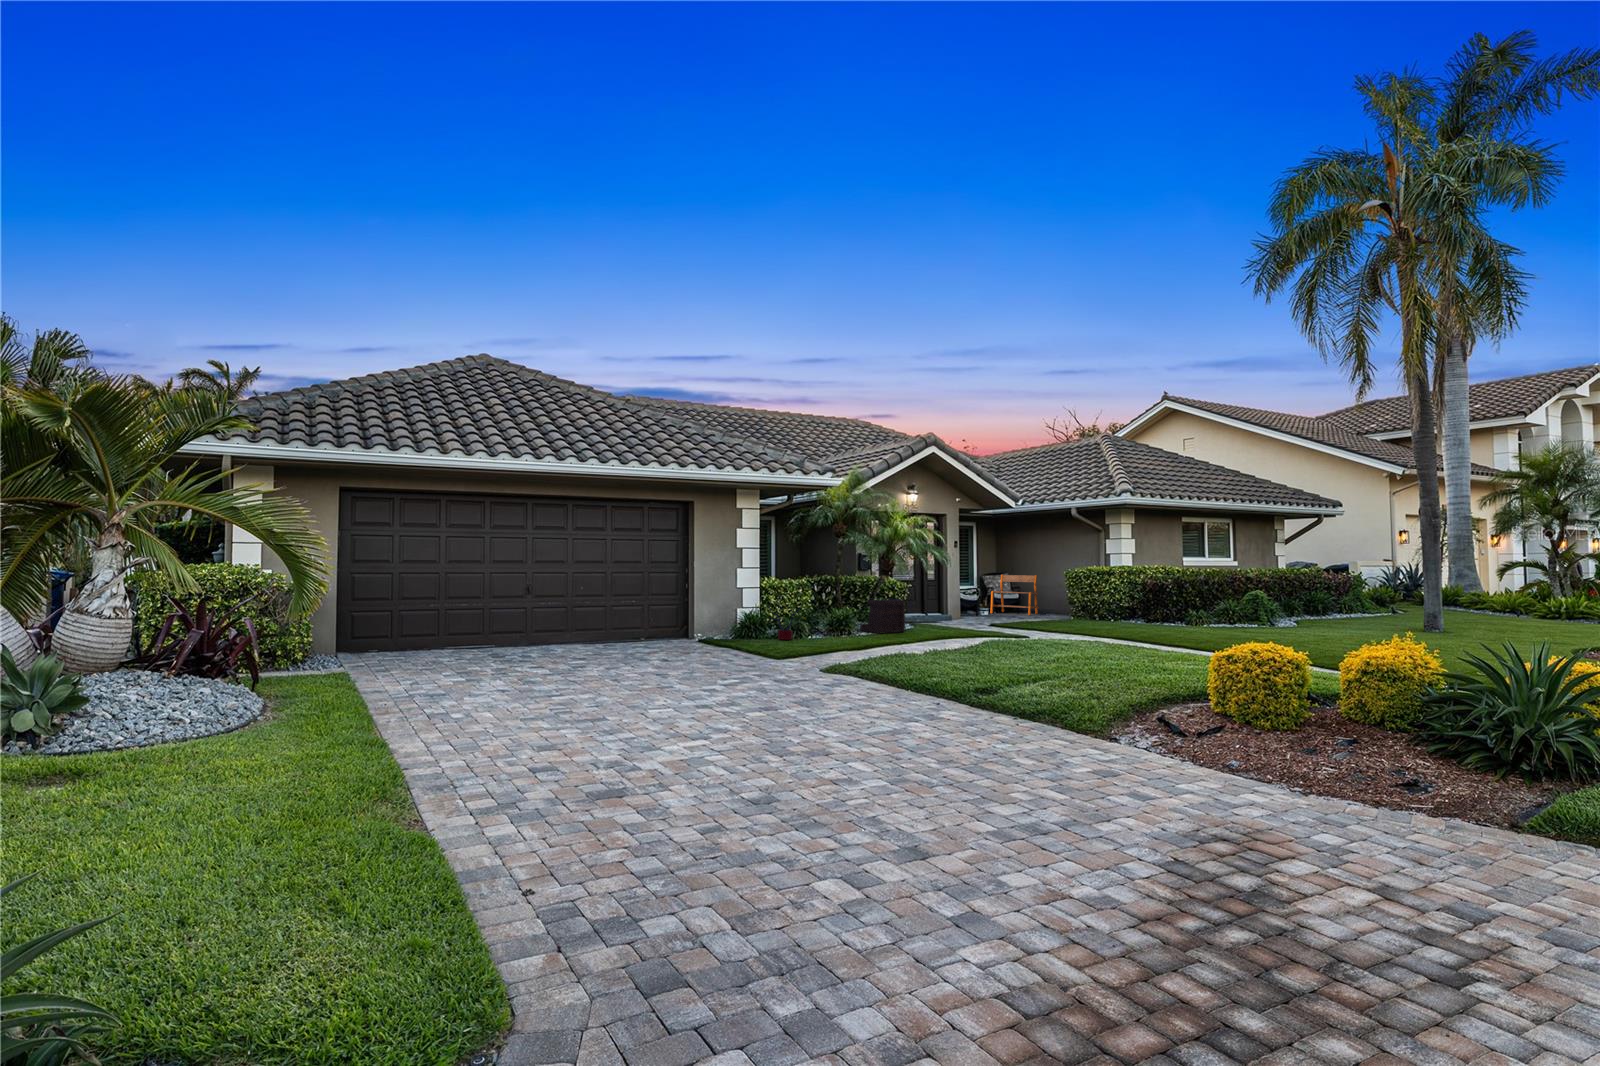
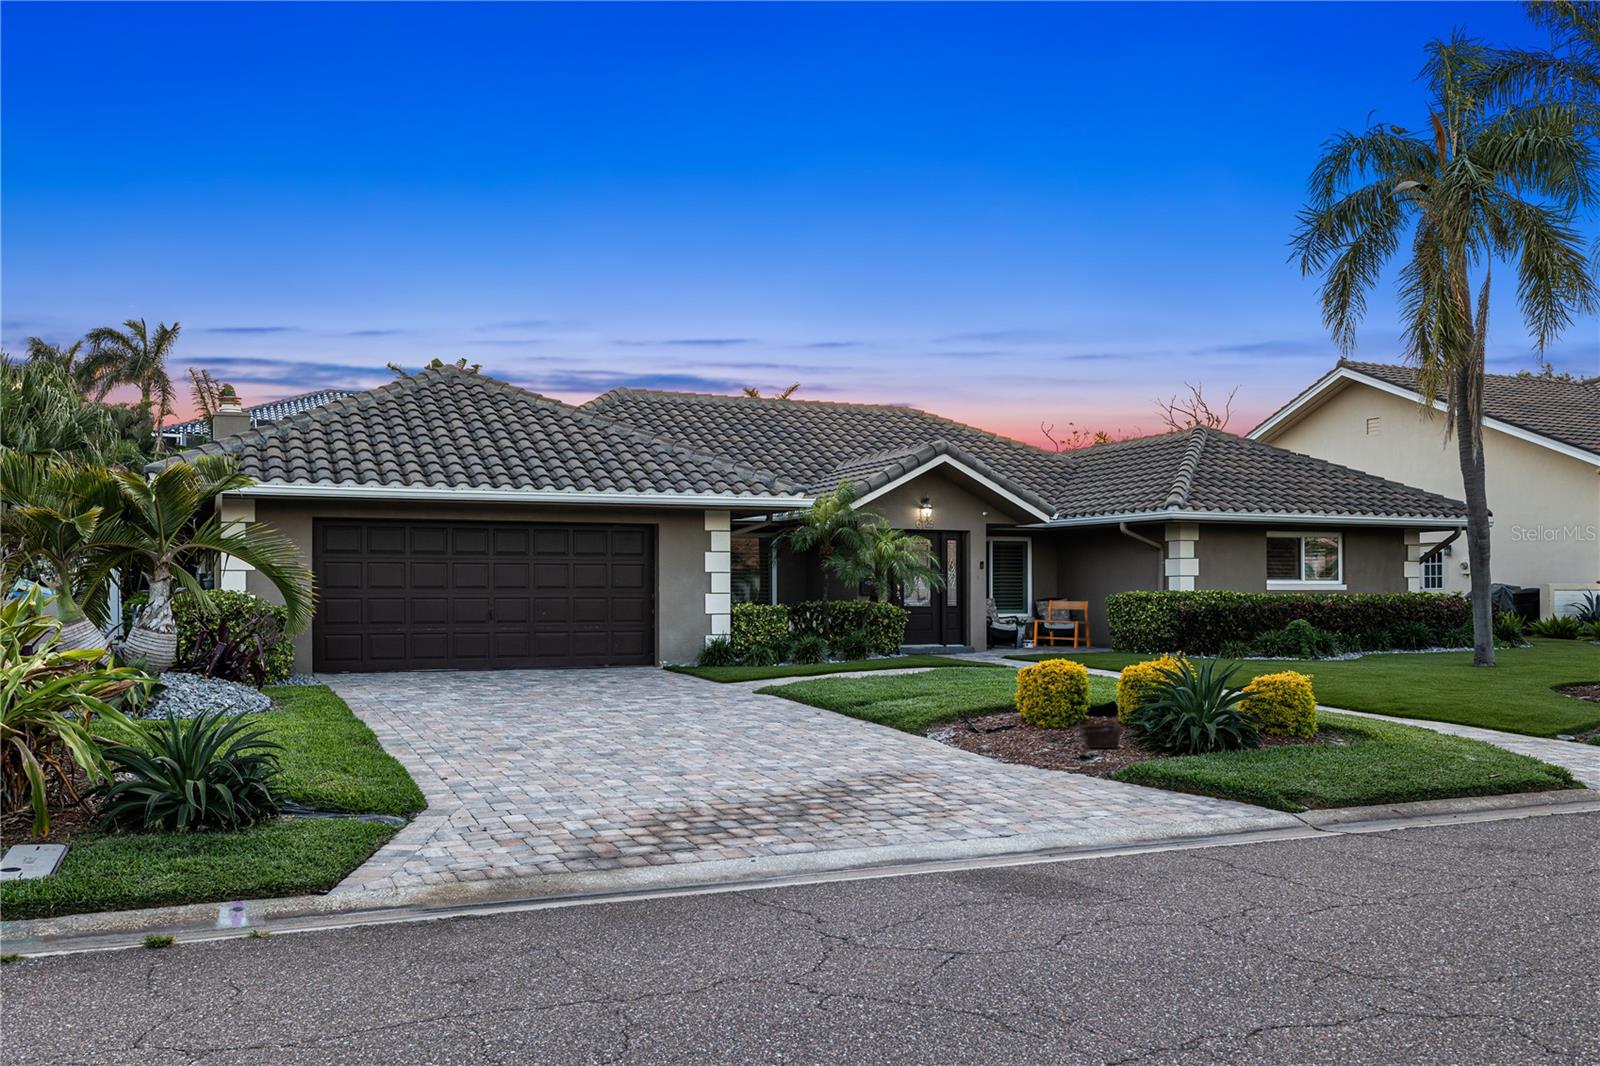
wooden crate: present [860,599,905,634] -> none [846,627,893,664]
decorative plant: present [776,610,793,640] -> none [733,631,774,669]
woven basket: none [1339,726,1406,768] -> present [1078,719,1120,748]

